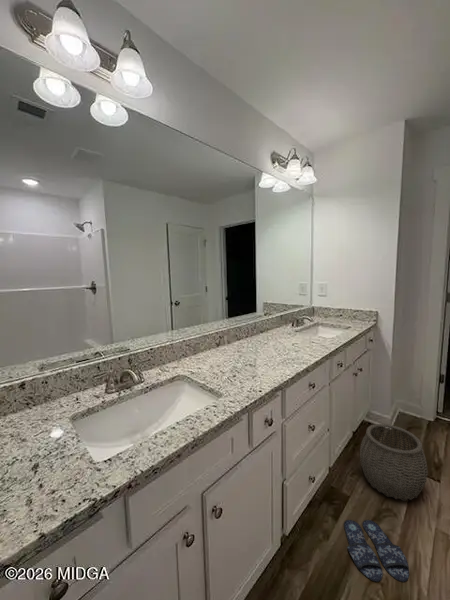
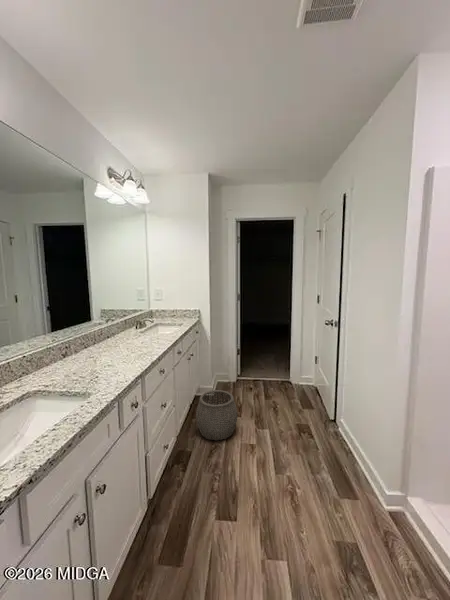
slippers: present [344,520,409,582] -> none [191,460,233,497]

